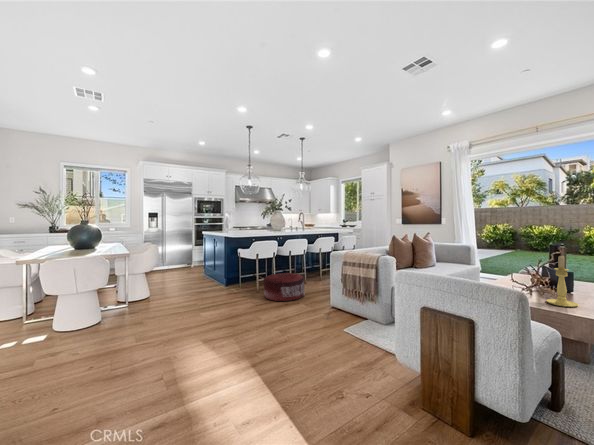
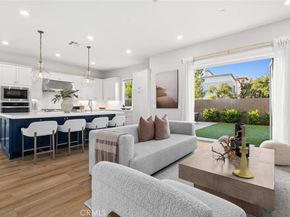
pouf: present [264,273,305,301] -> none [38,145,76,171]

